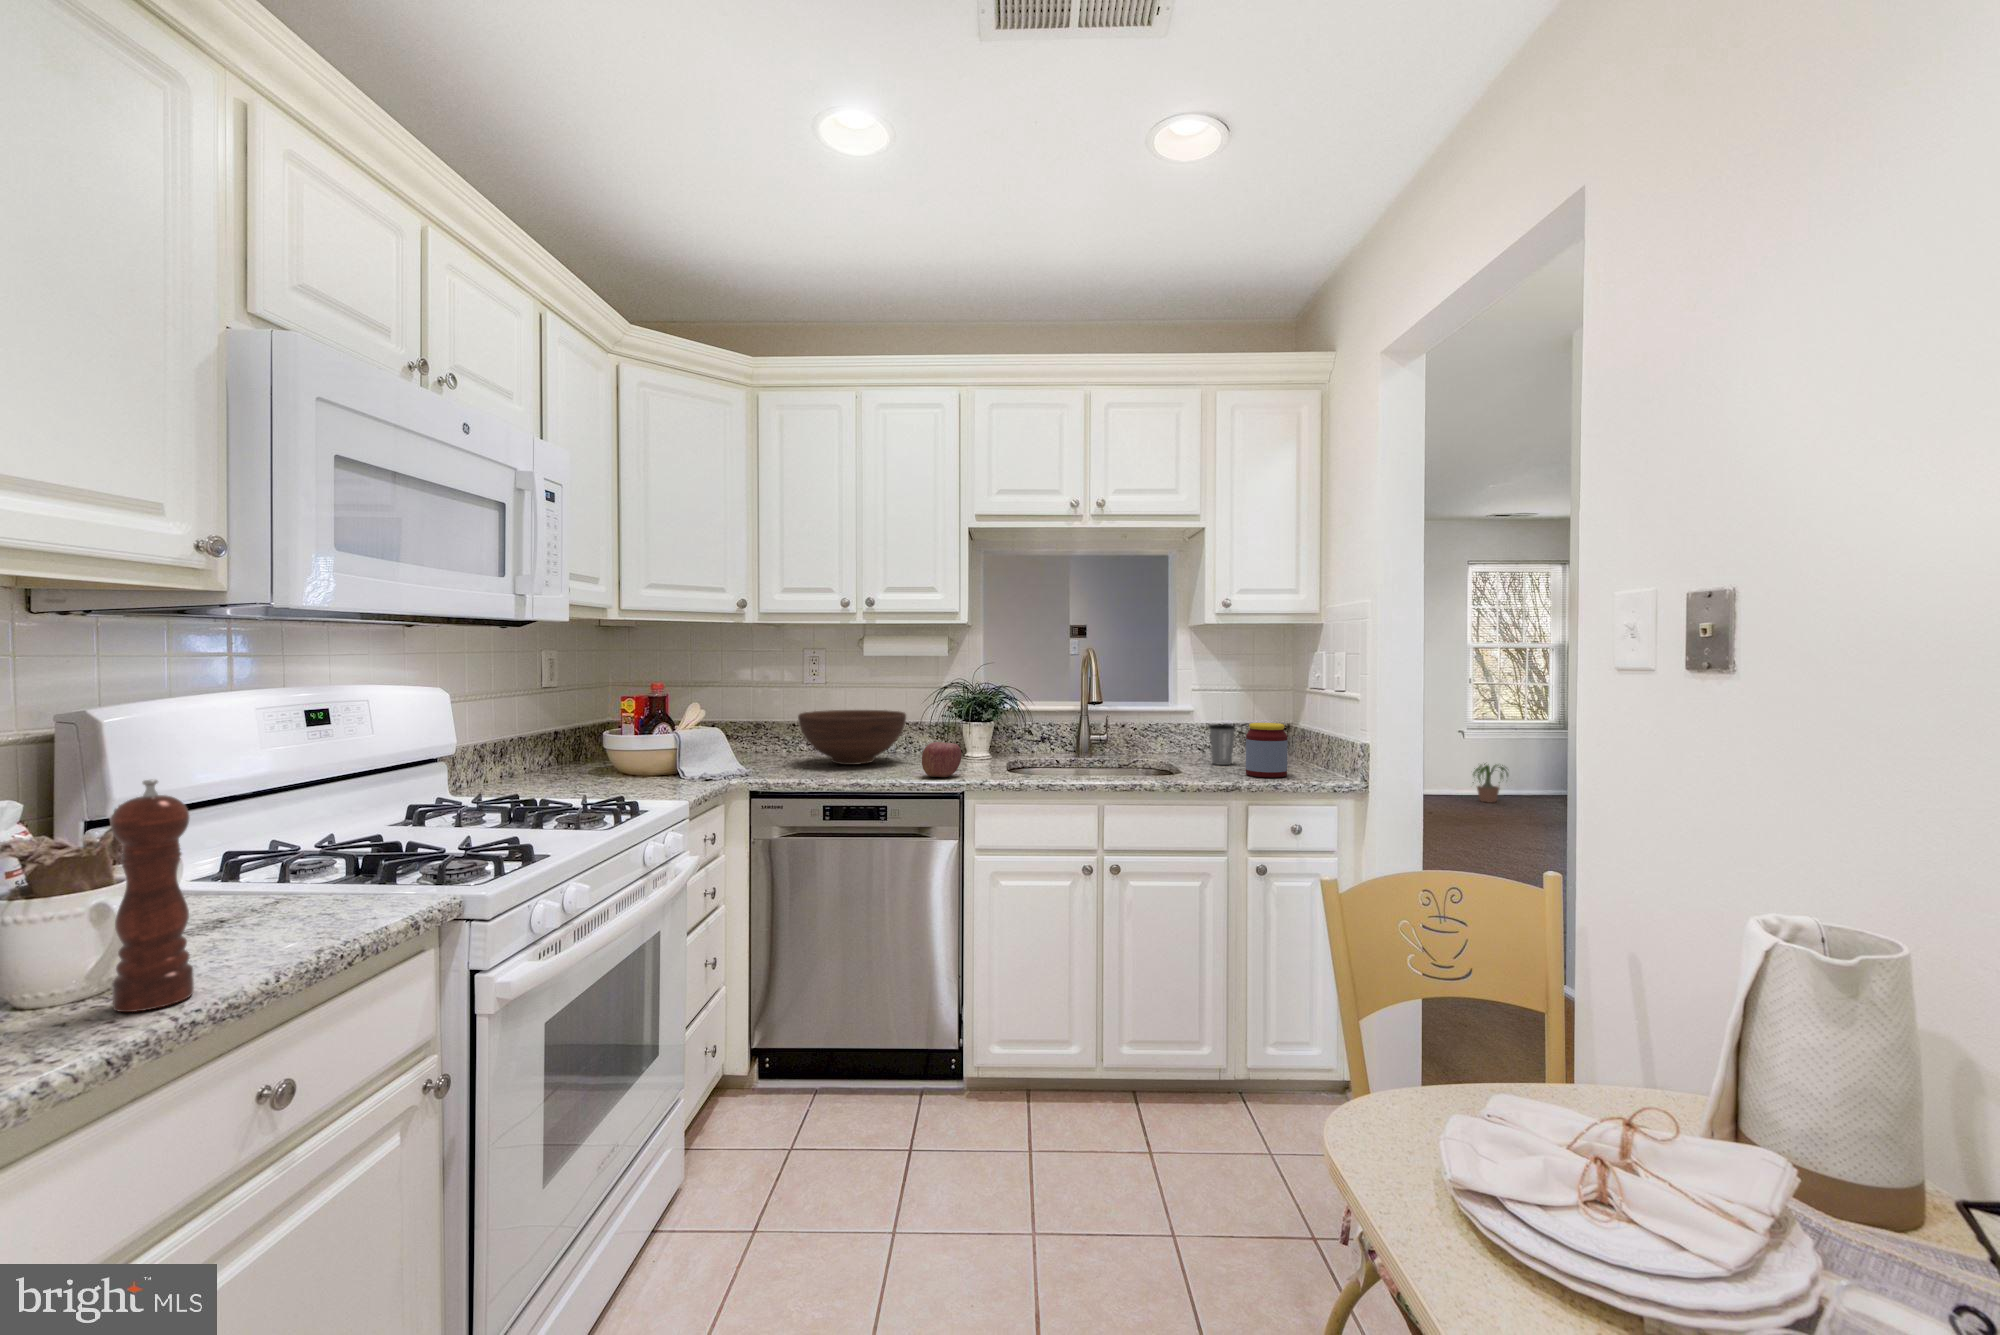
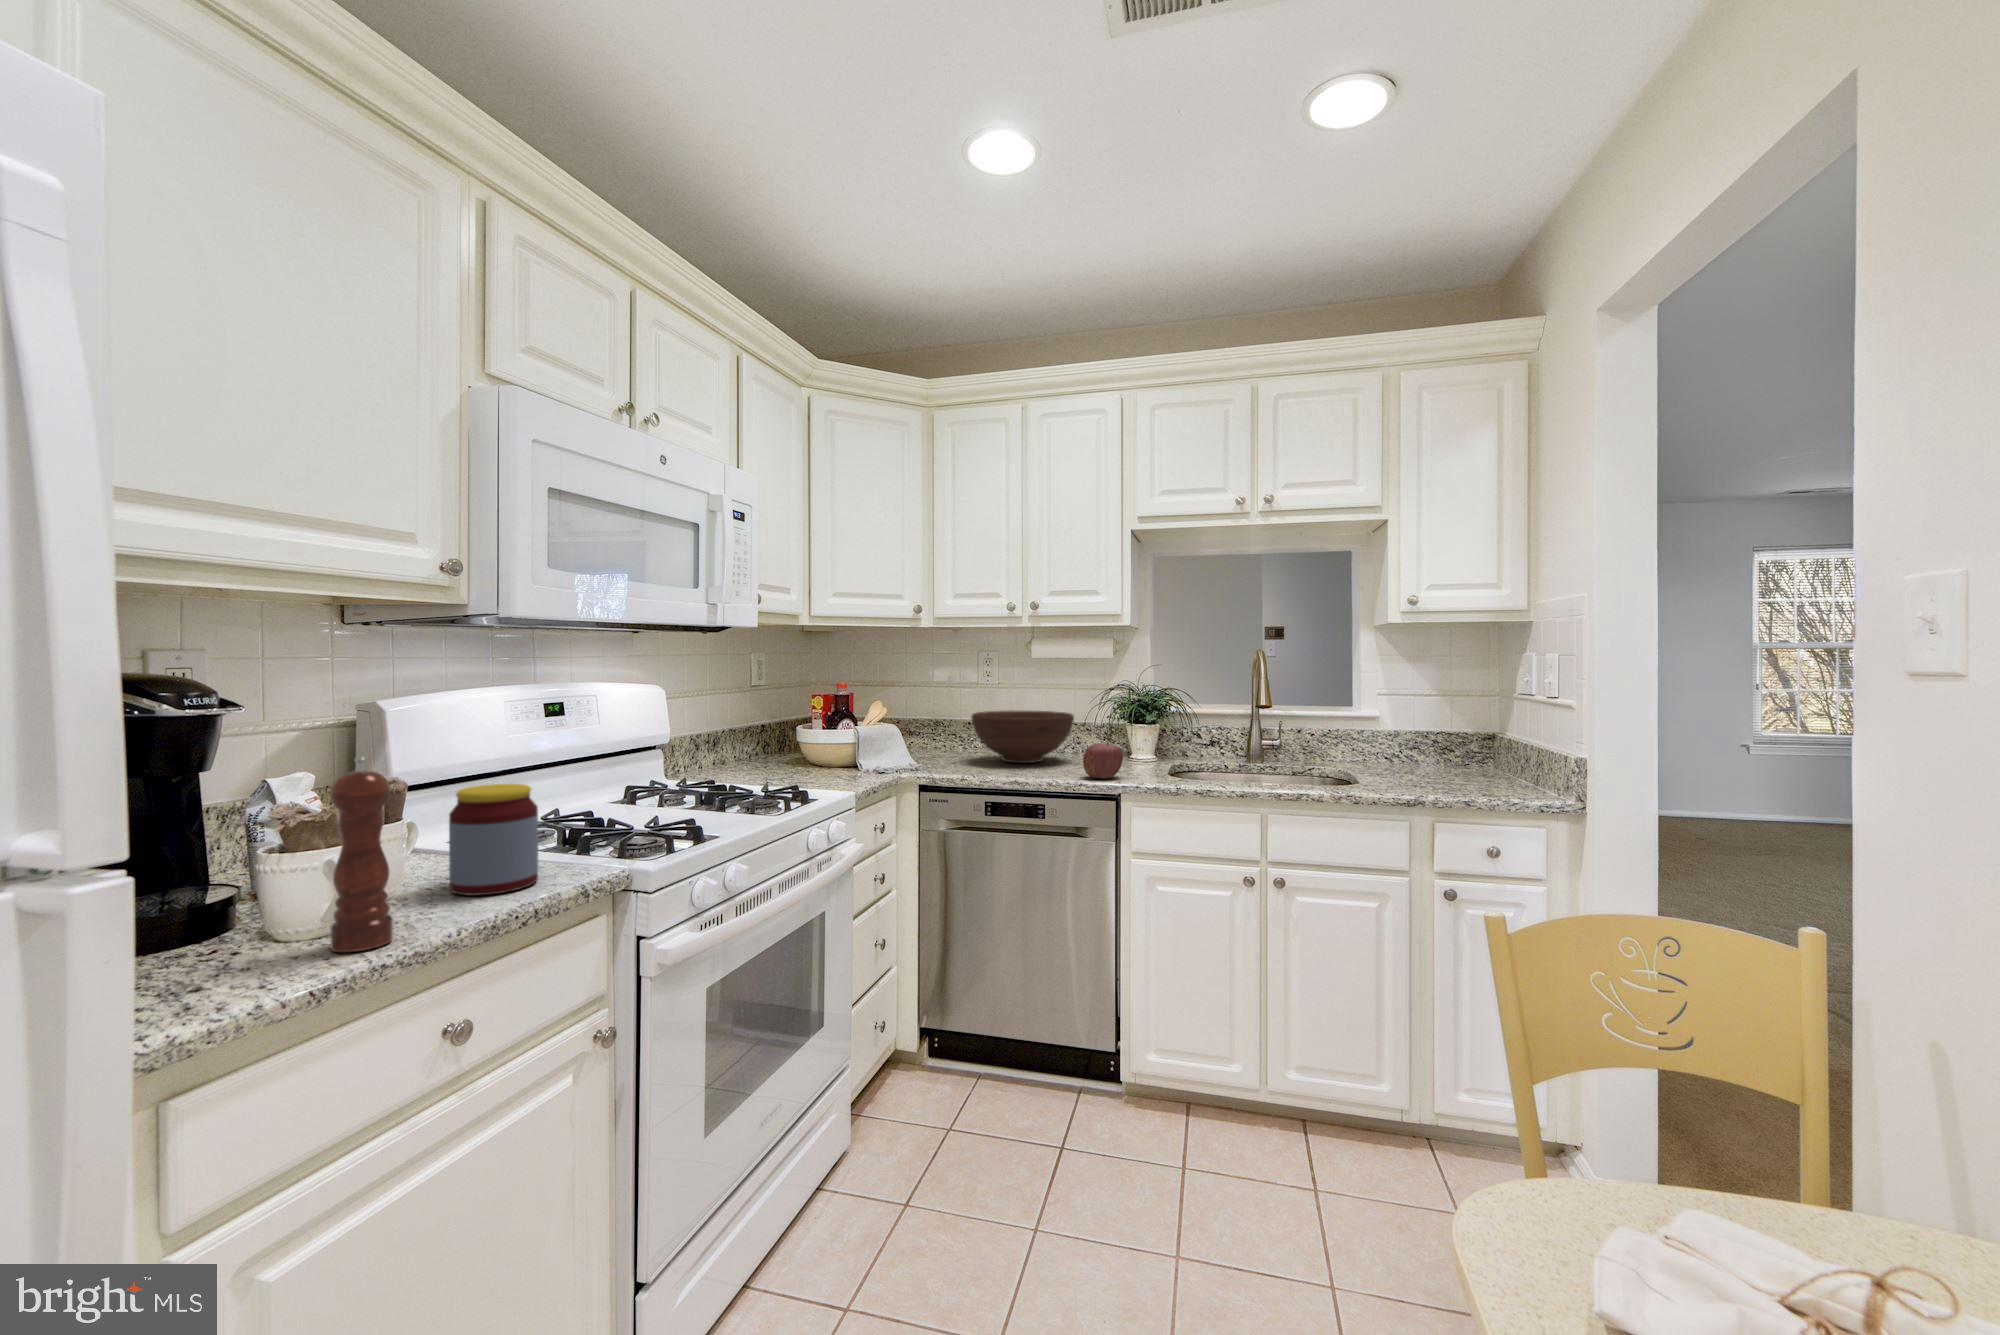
jar: present [1246,723,1288,778] -> present [449,784,538,896]
coffee cup: present [1209,724,1235,765] -> none [1392,733,1423,777]
potted plant: present [1473,763,1508,803] -> none [1738,784,1802,830]

